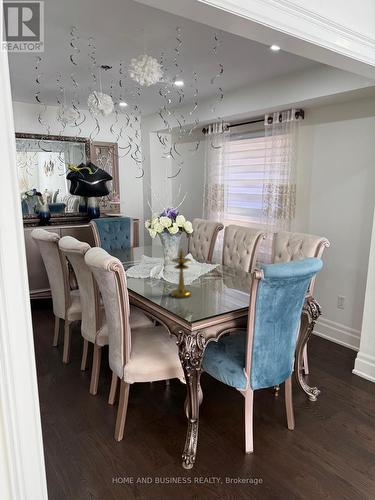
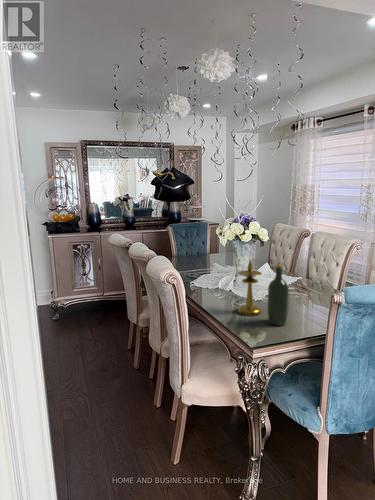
wine bottle: none [199,251,216,304] -> present [268,264,289,325]

